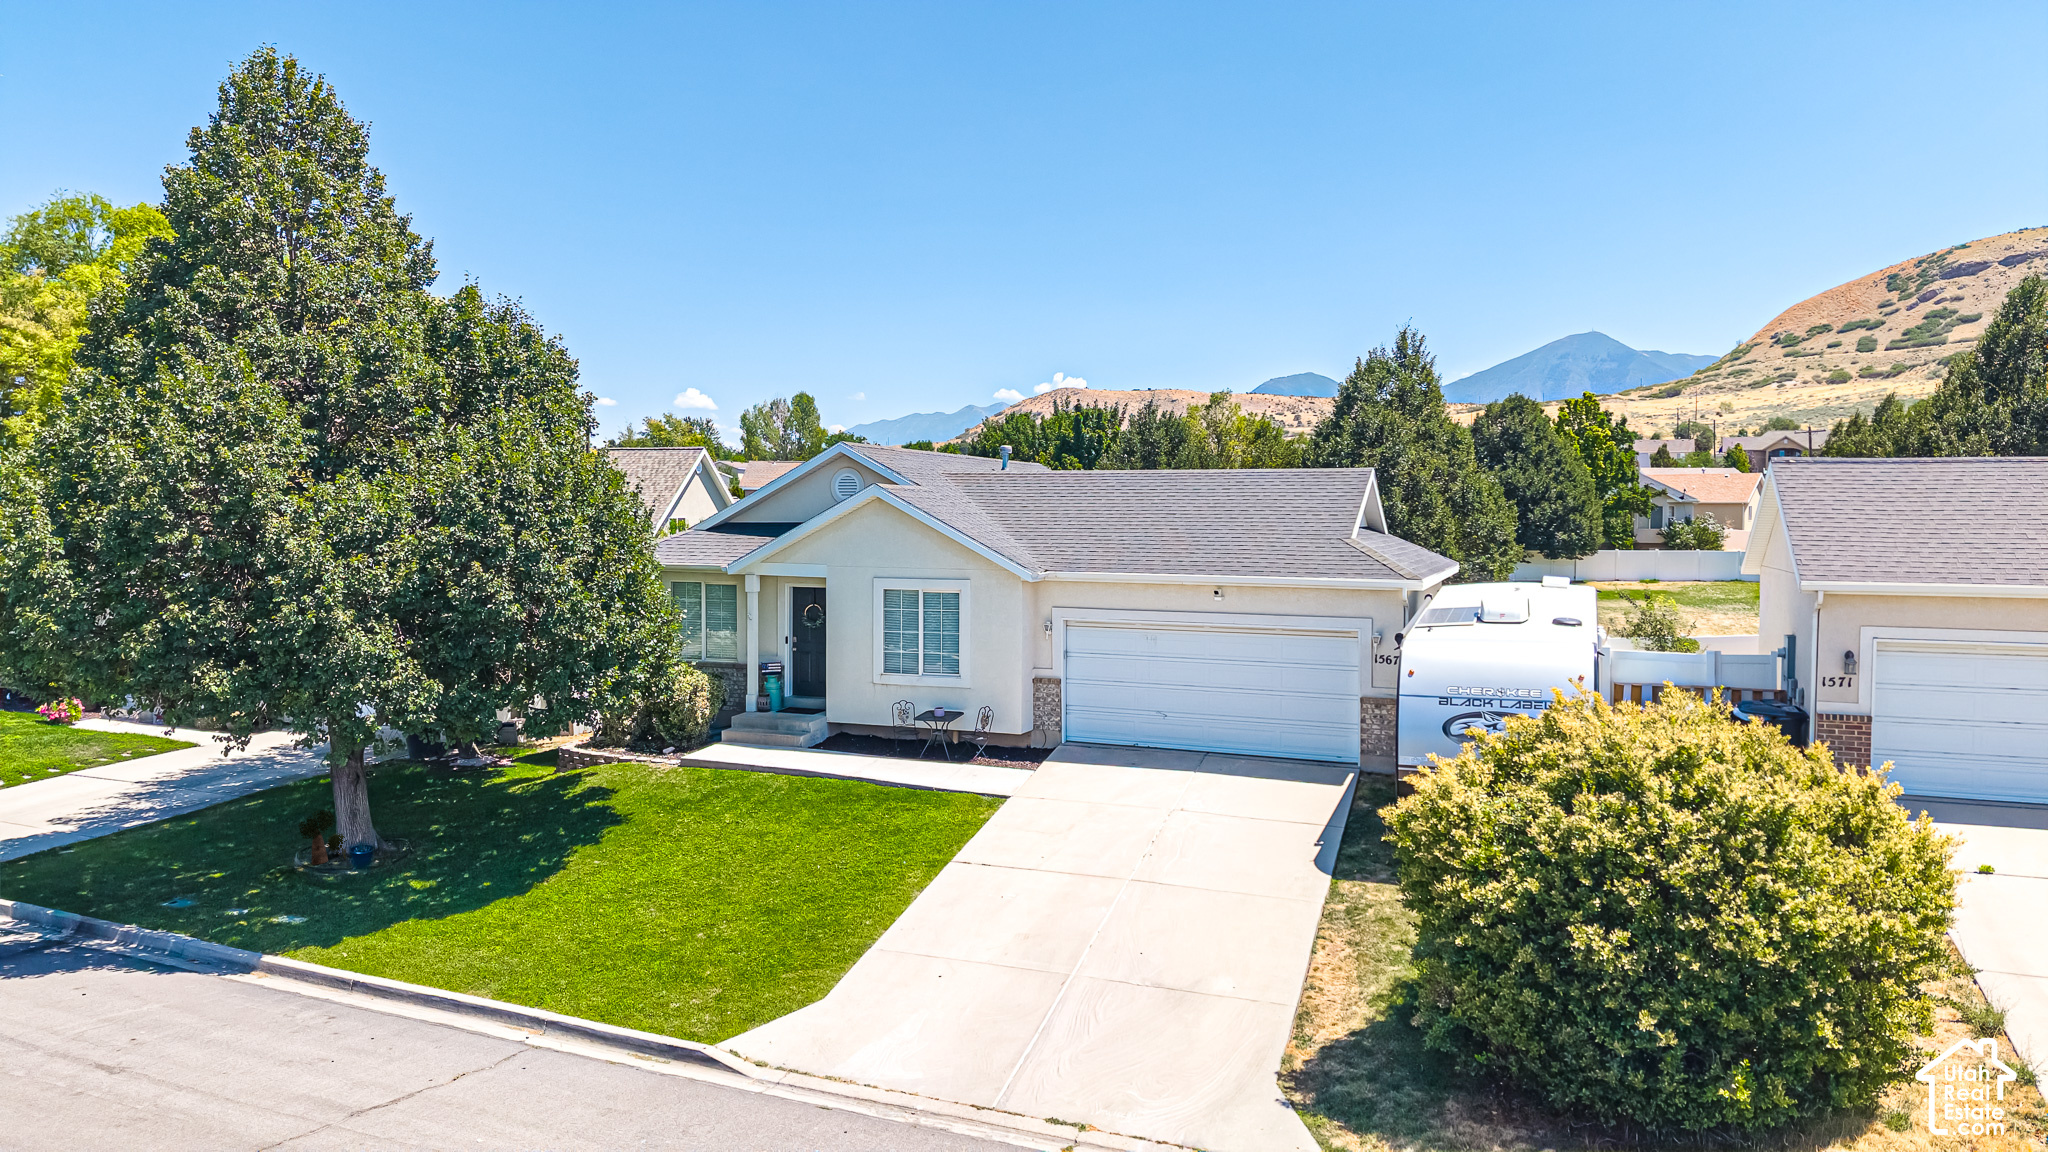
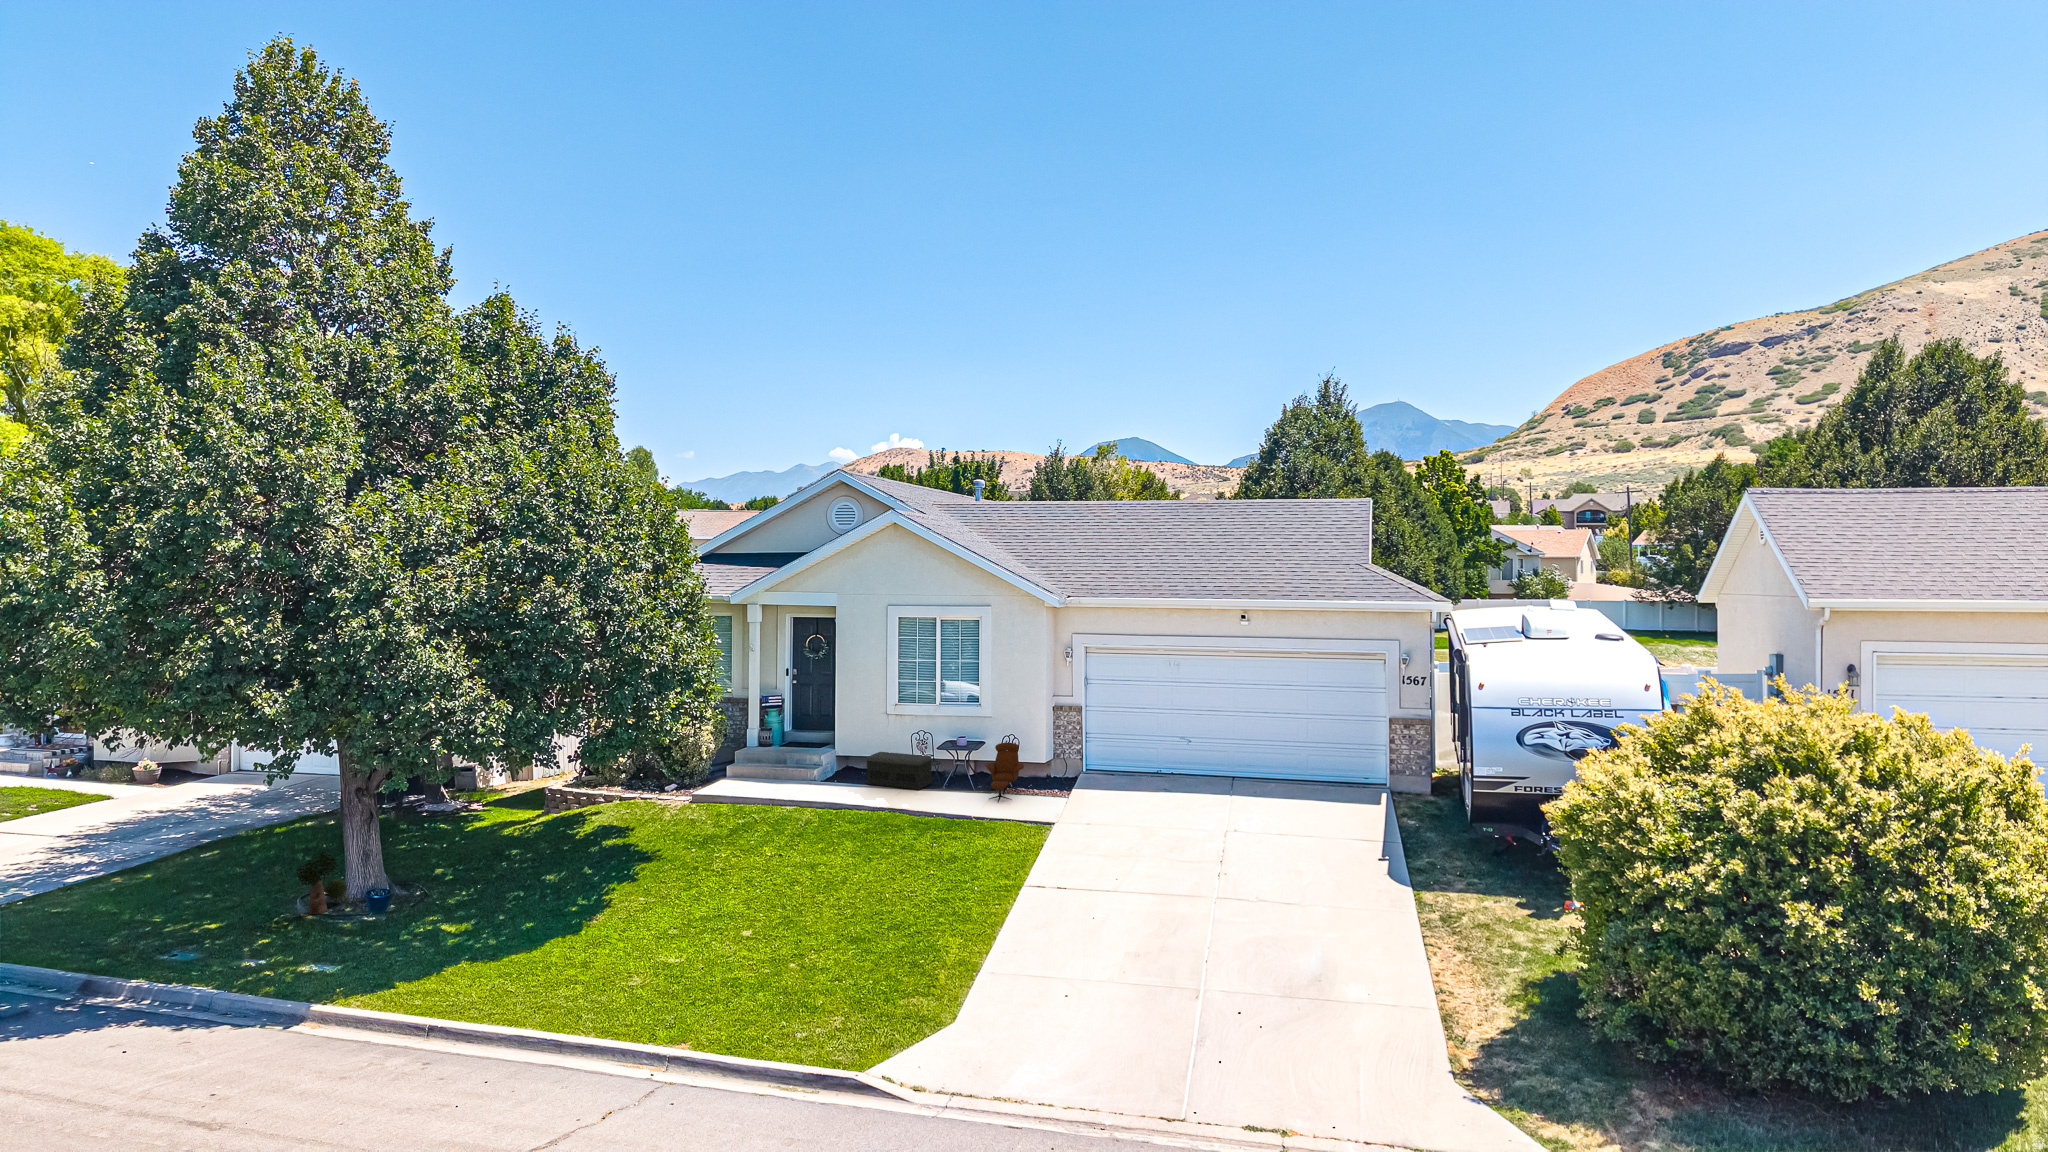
lounge chair: none [956,714,994,773] -> present [986,743,1024,803]
storage bench: none [849,720,910,758] -> present [867,752,932,790]

